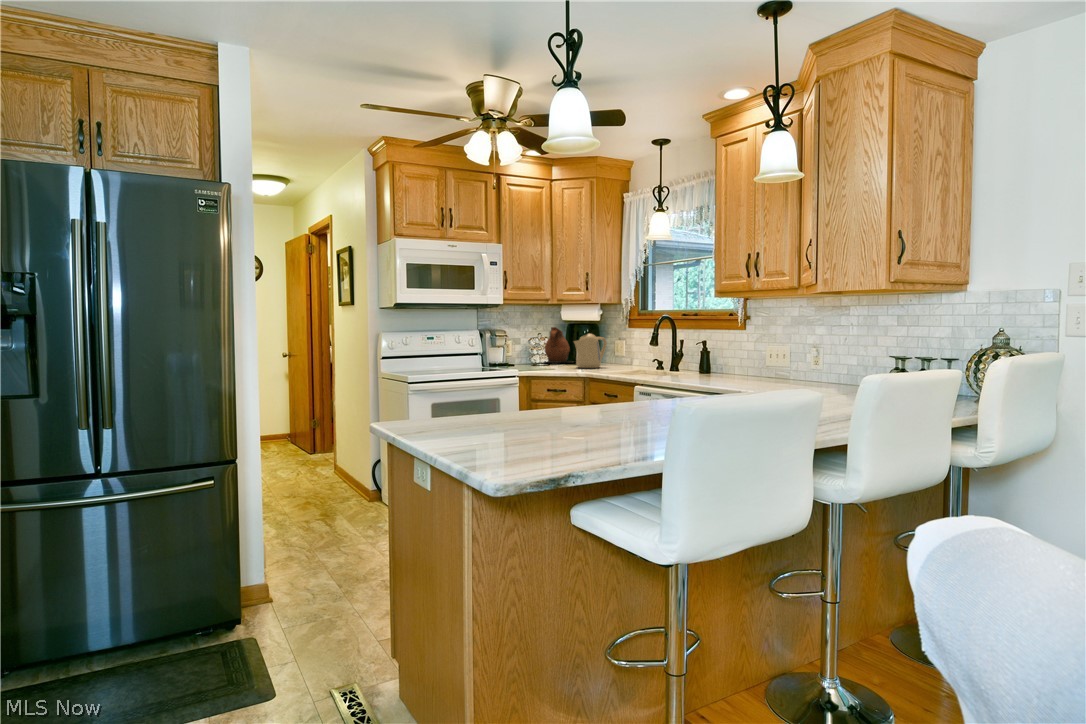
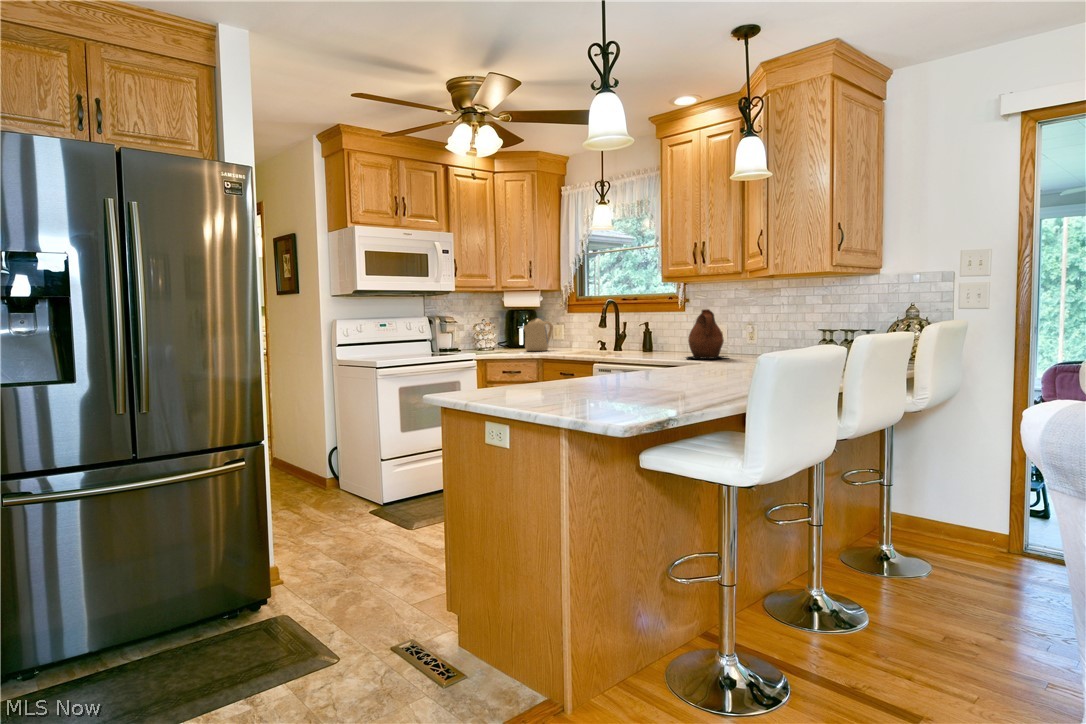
ceramic pitcher: present [545,327,570,363] -> present [686,309,727,359]

